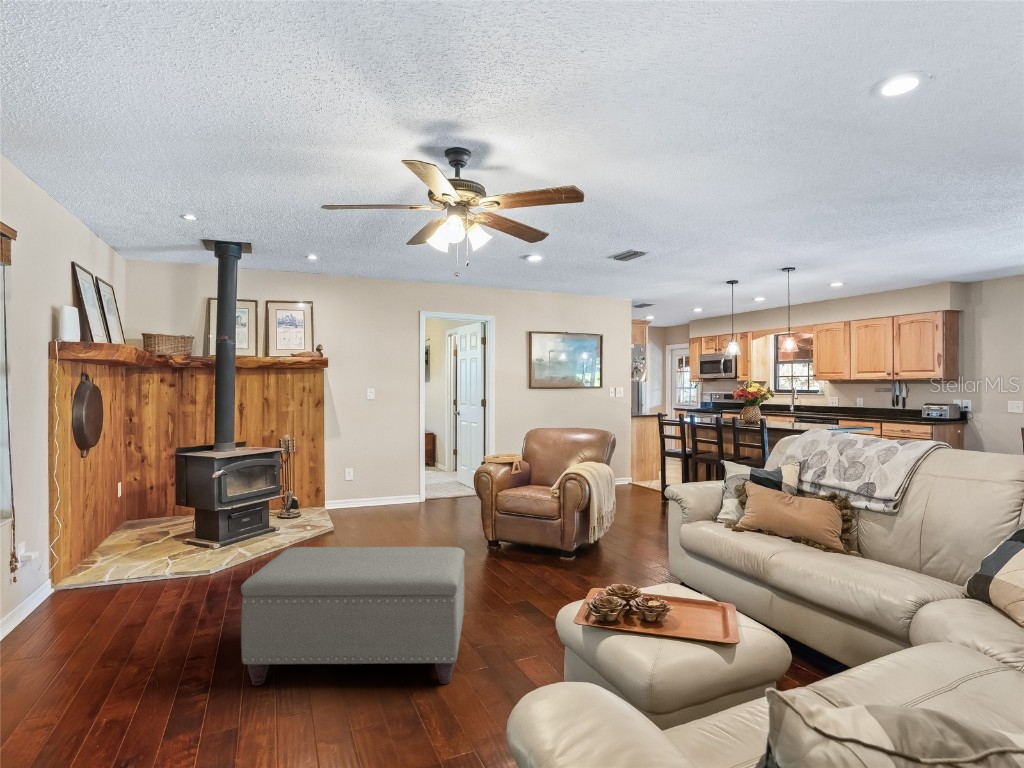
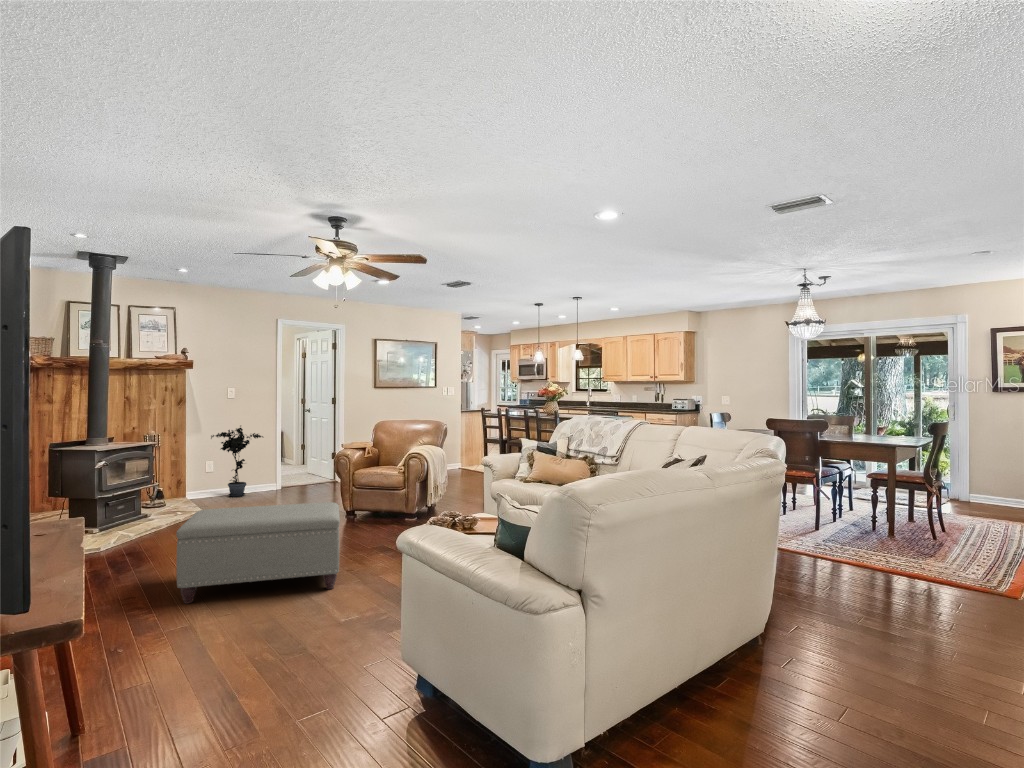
potted plant: none [349,430,404,510] -> present [211,426,263,497]

